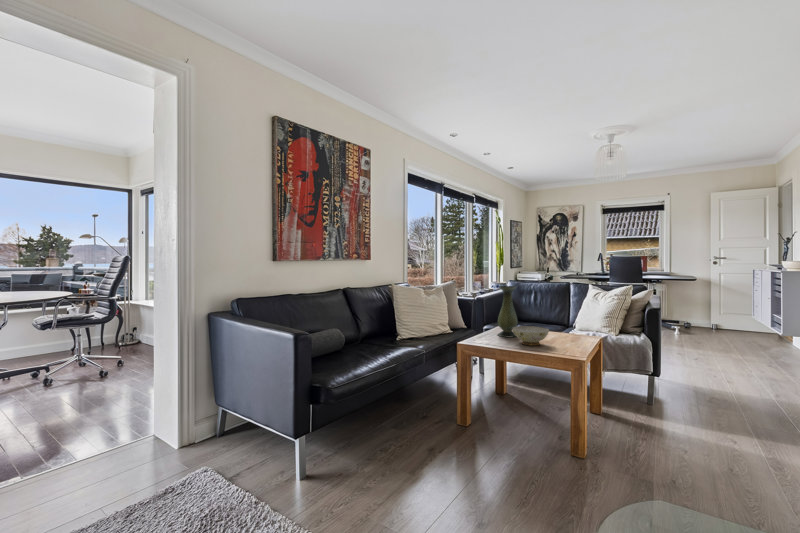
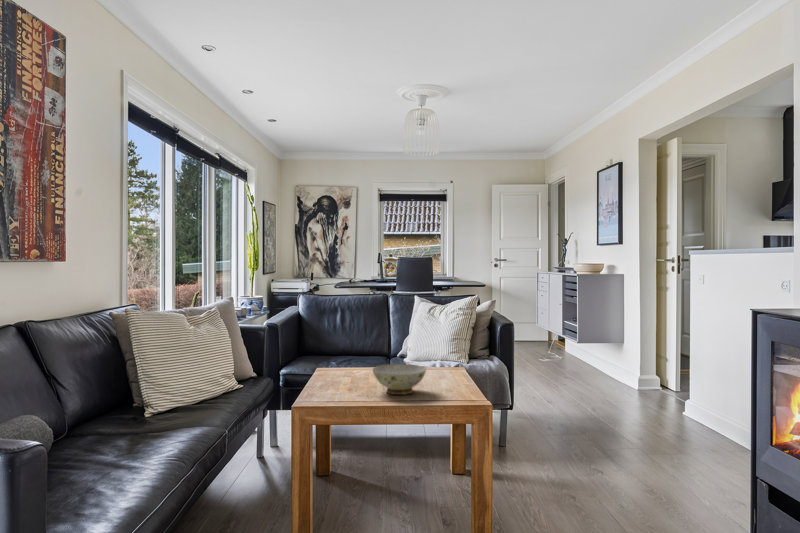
vase: present [498,286,517,337] -> none [334,303,366,385]

